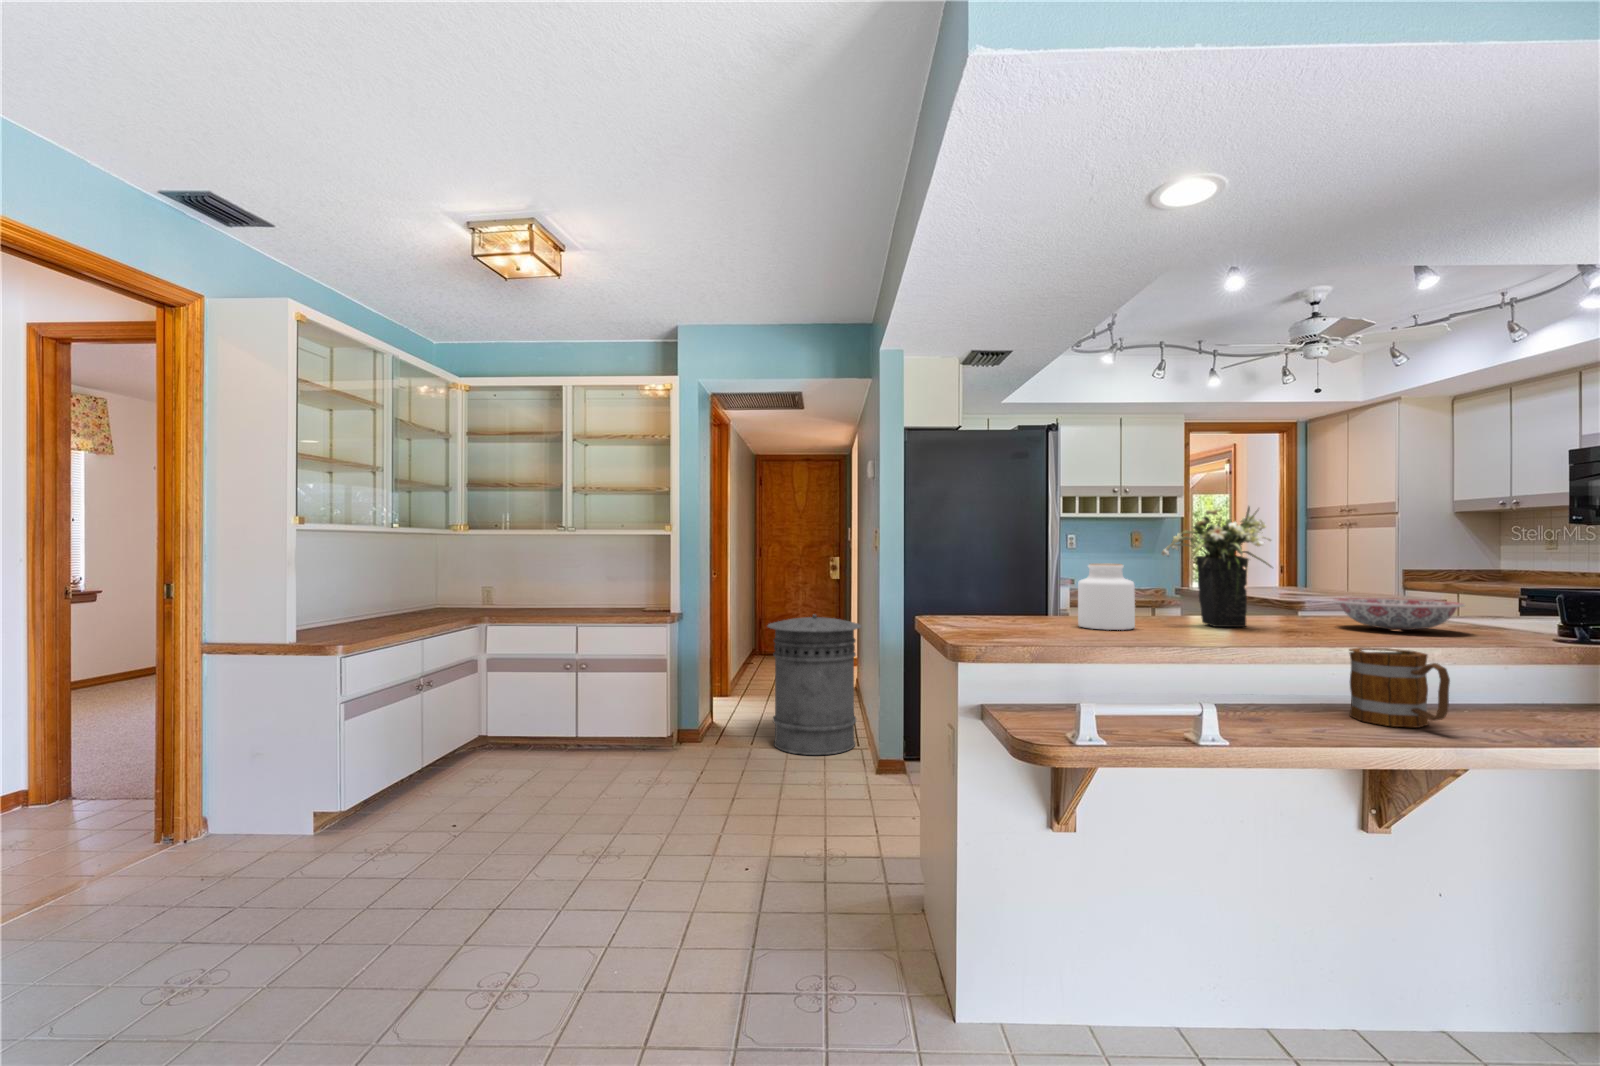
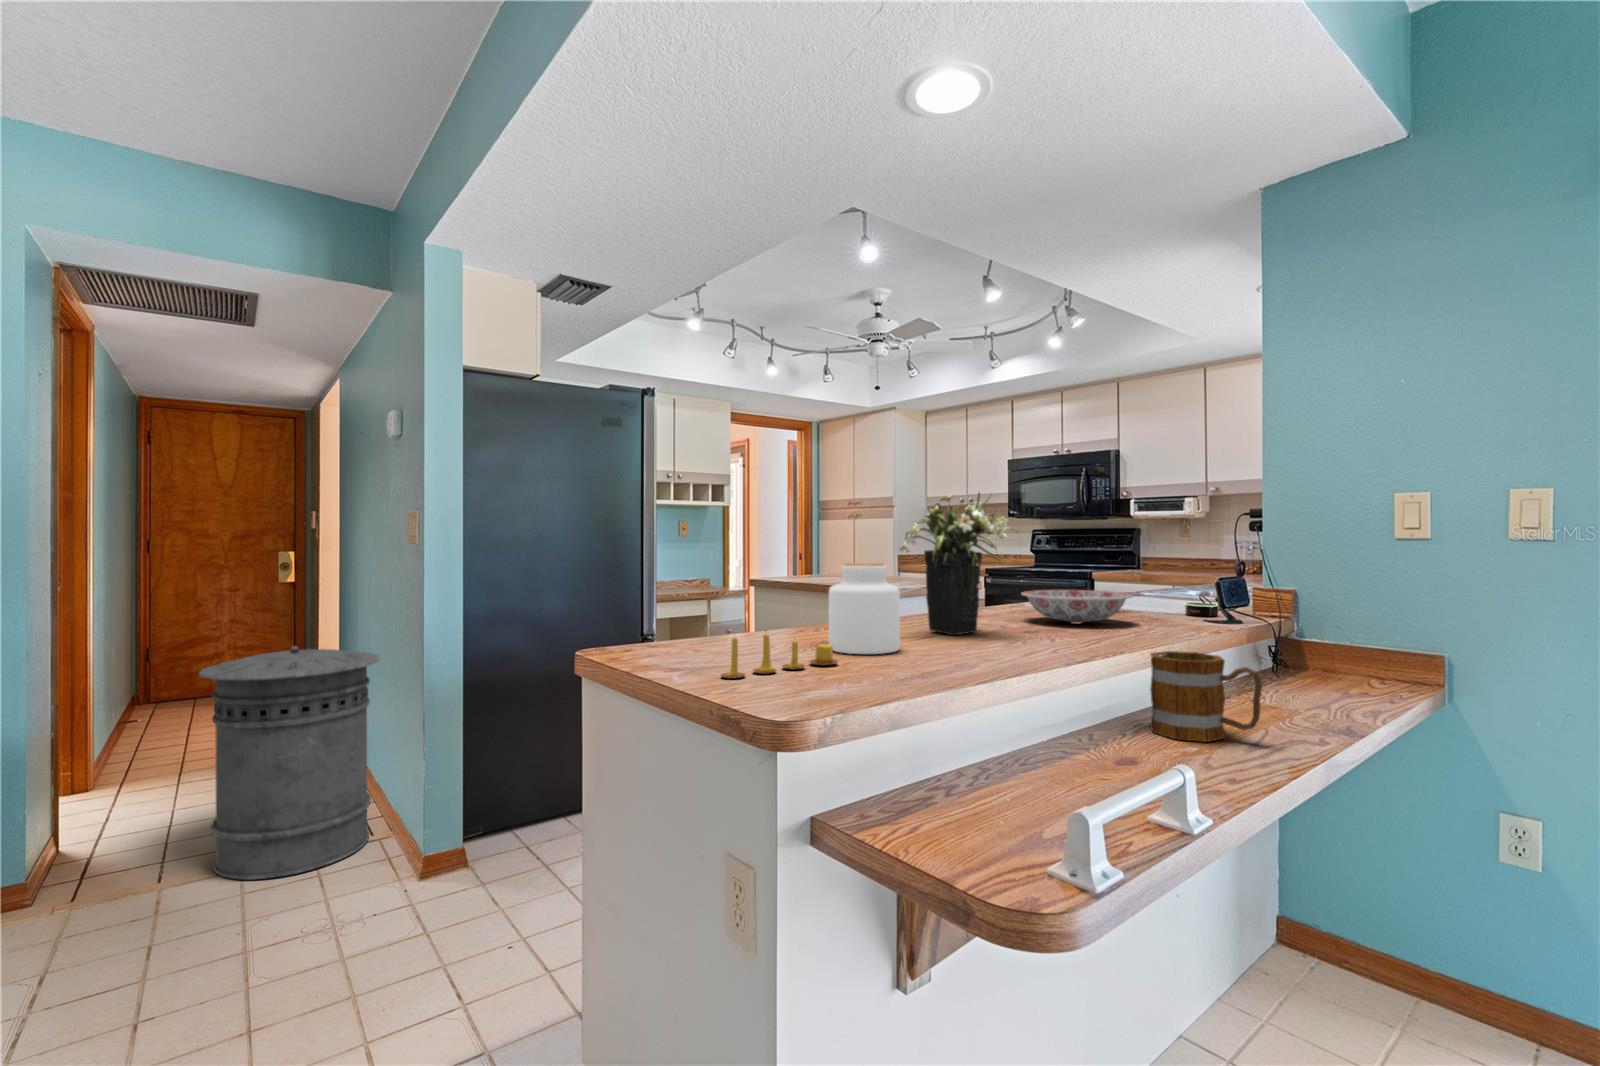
candle: none [968,602,1061,630] -> present [721,633,838,678]

